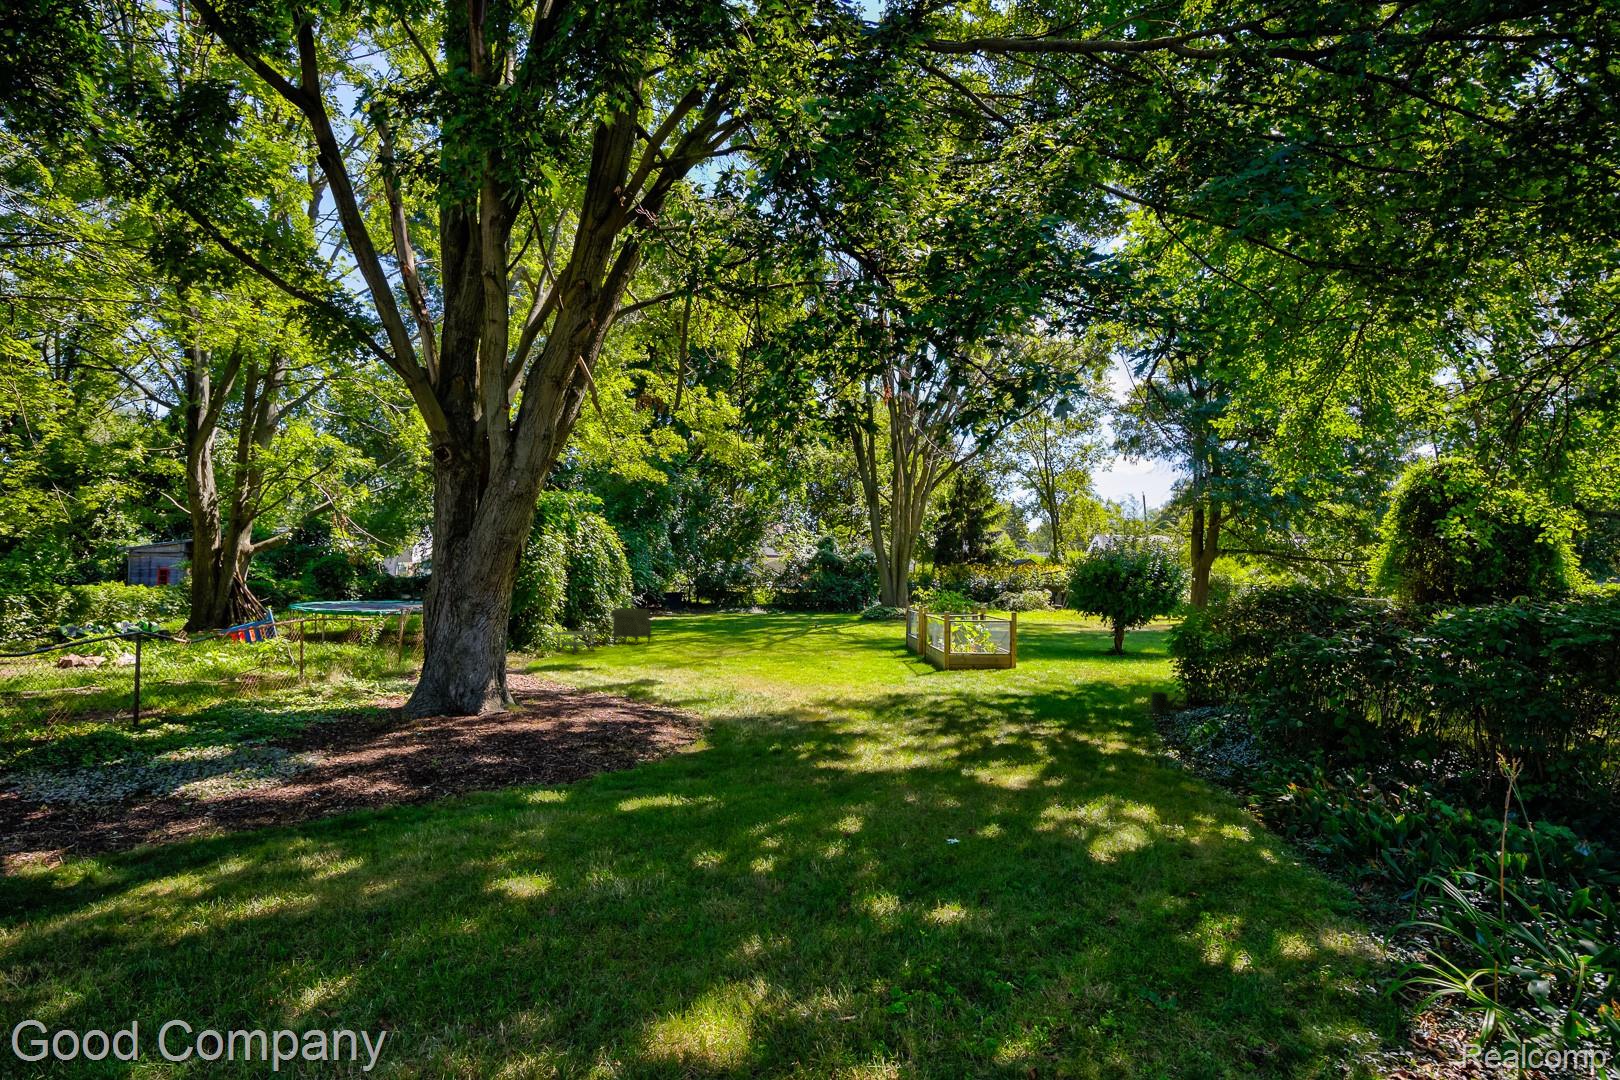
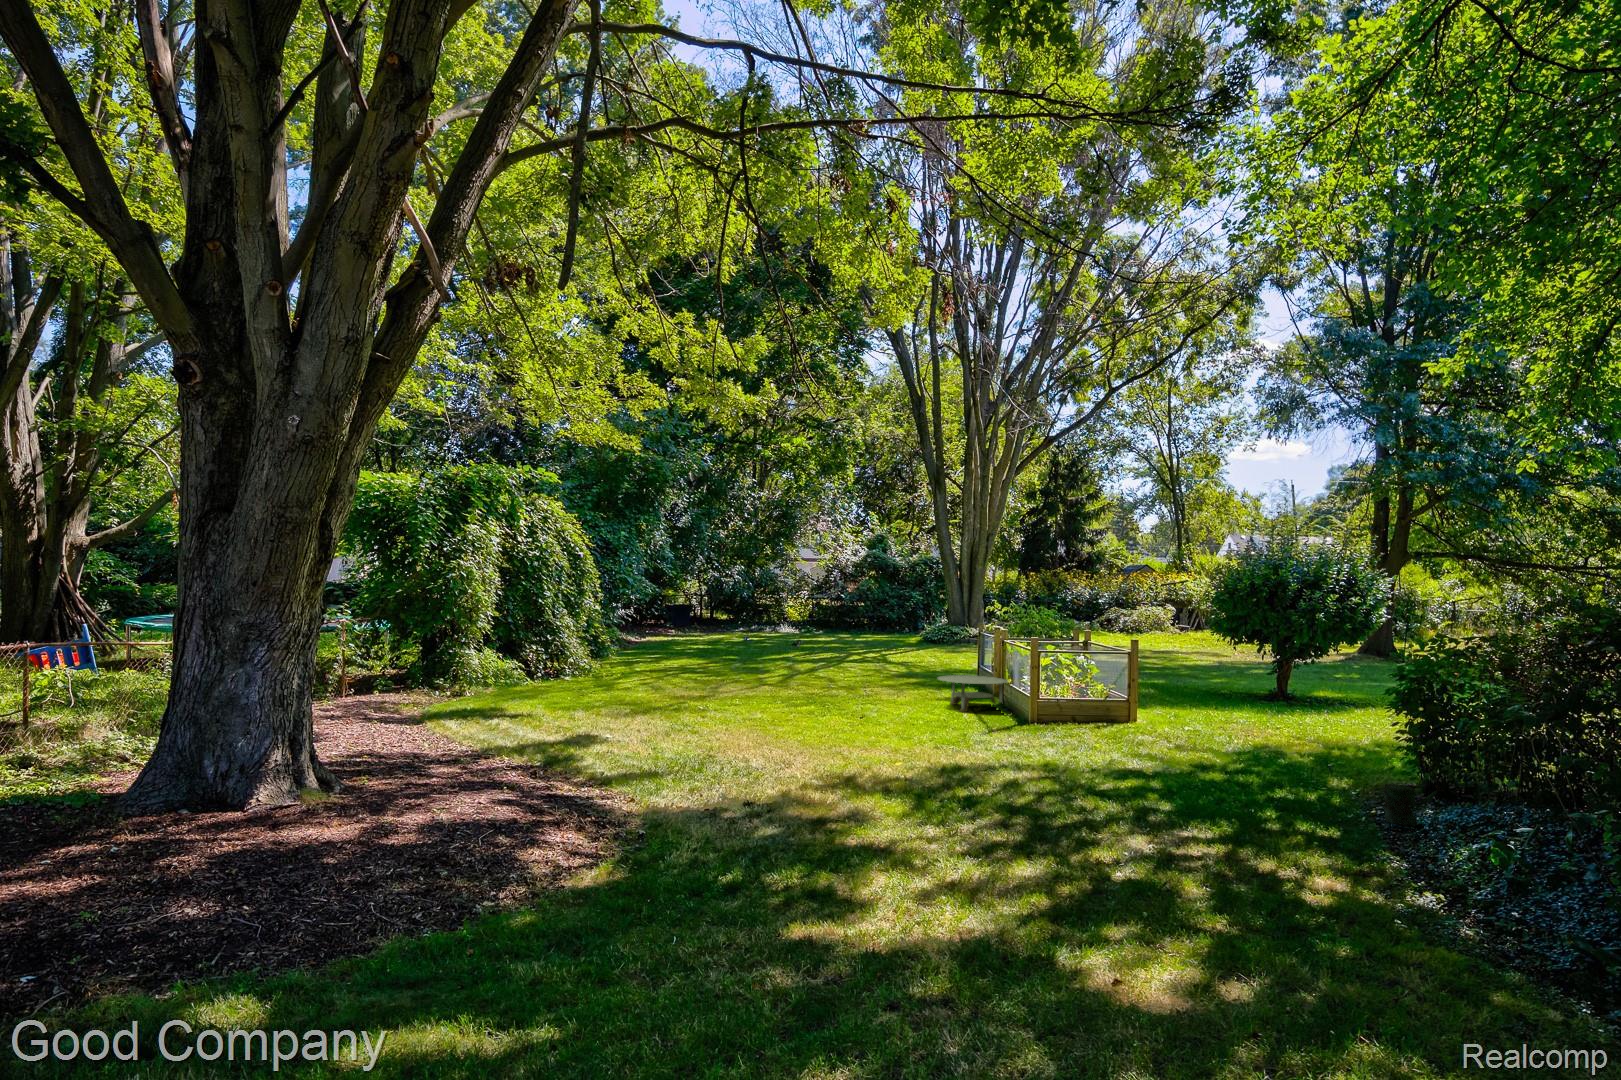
chair: present [611,608,651,644] -> none [567,627,624,677]
round table: present [553,631,599,655] -> present [938,675,1007,712]

